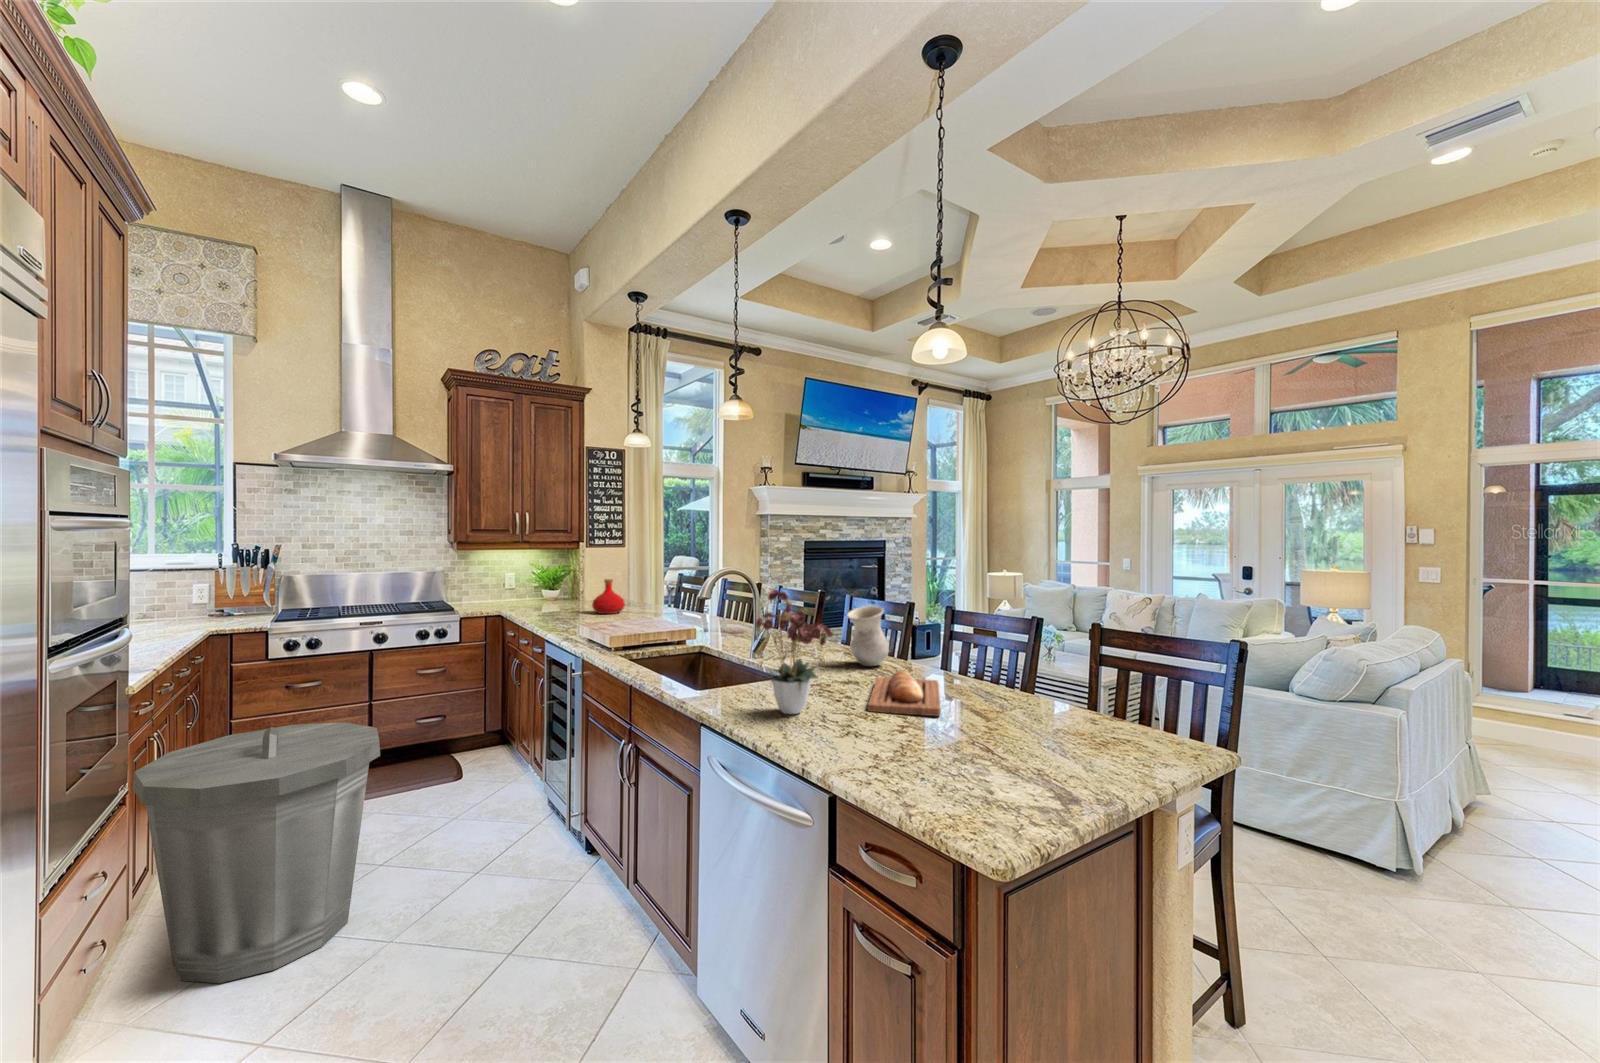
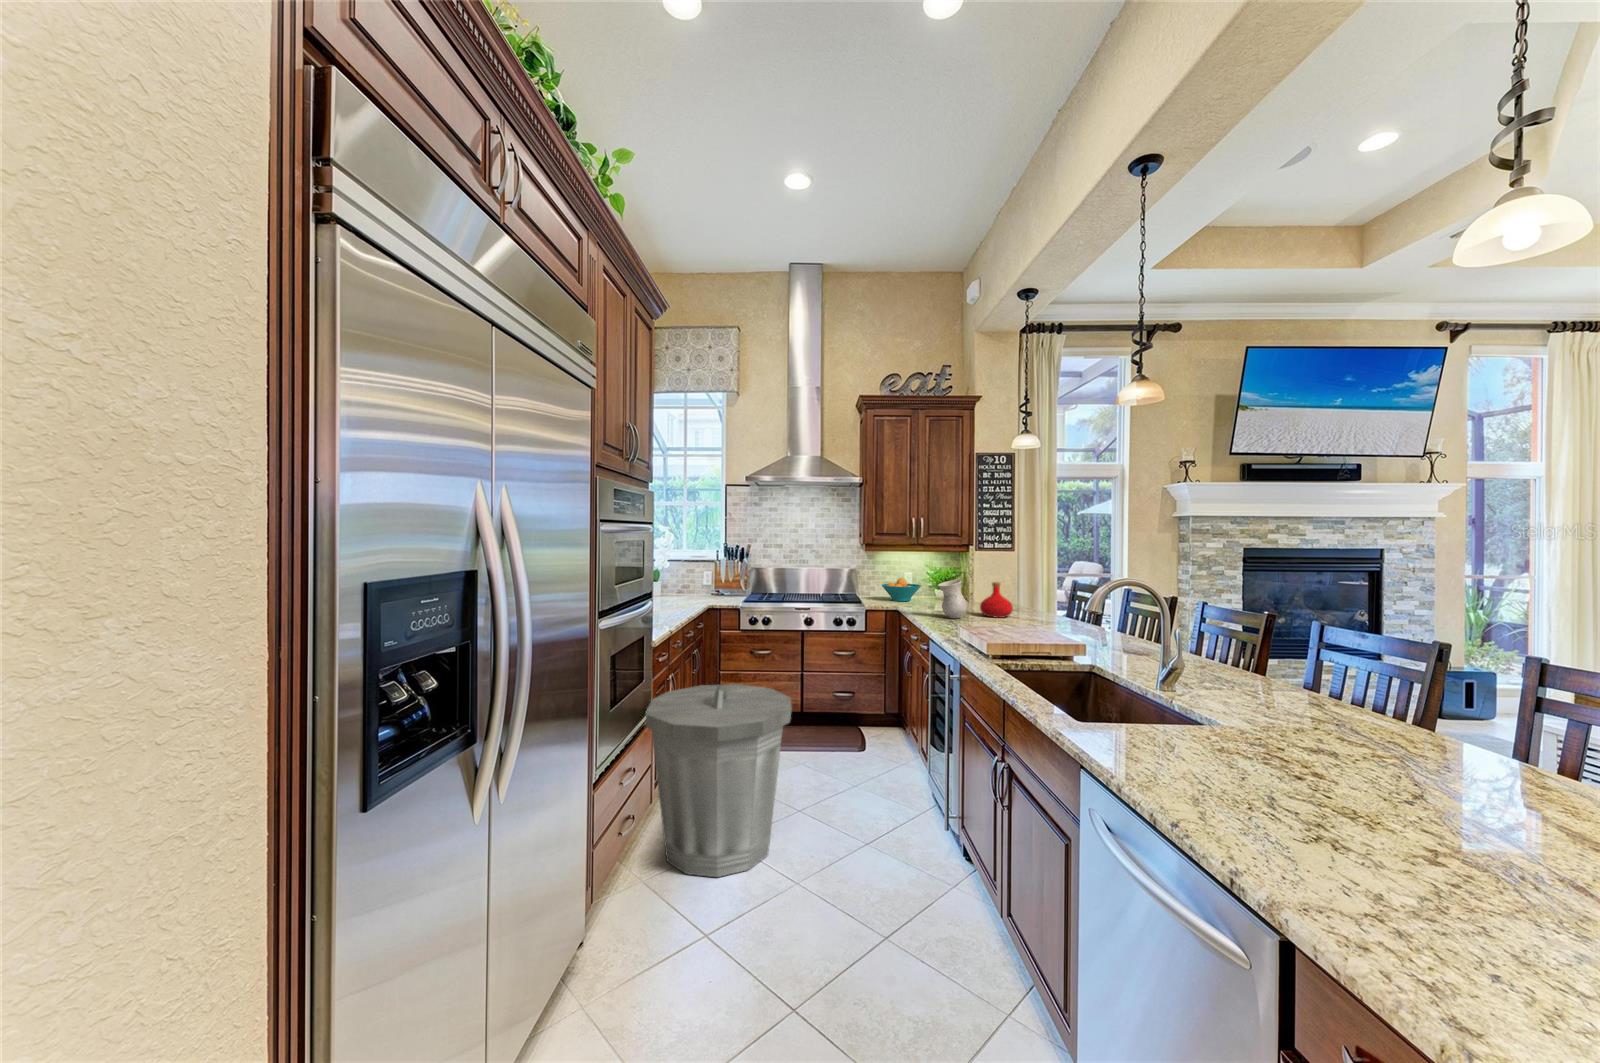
fruit bowl: none [477,580,524,606] -> present [882,578,921,601]
flower arrangement: present [756,590,833,714] -> none [1147,600,1299,784]
vase: present [847,606,889,666] -> present [938,579,967,618]
bread loaf: present [867,670,940,716] -> none [1357,750,1533,851]

